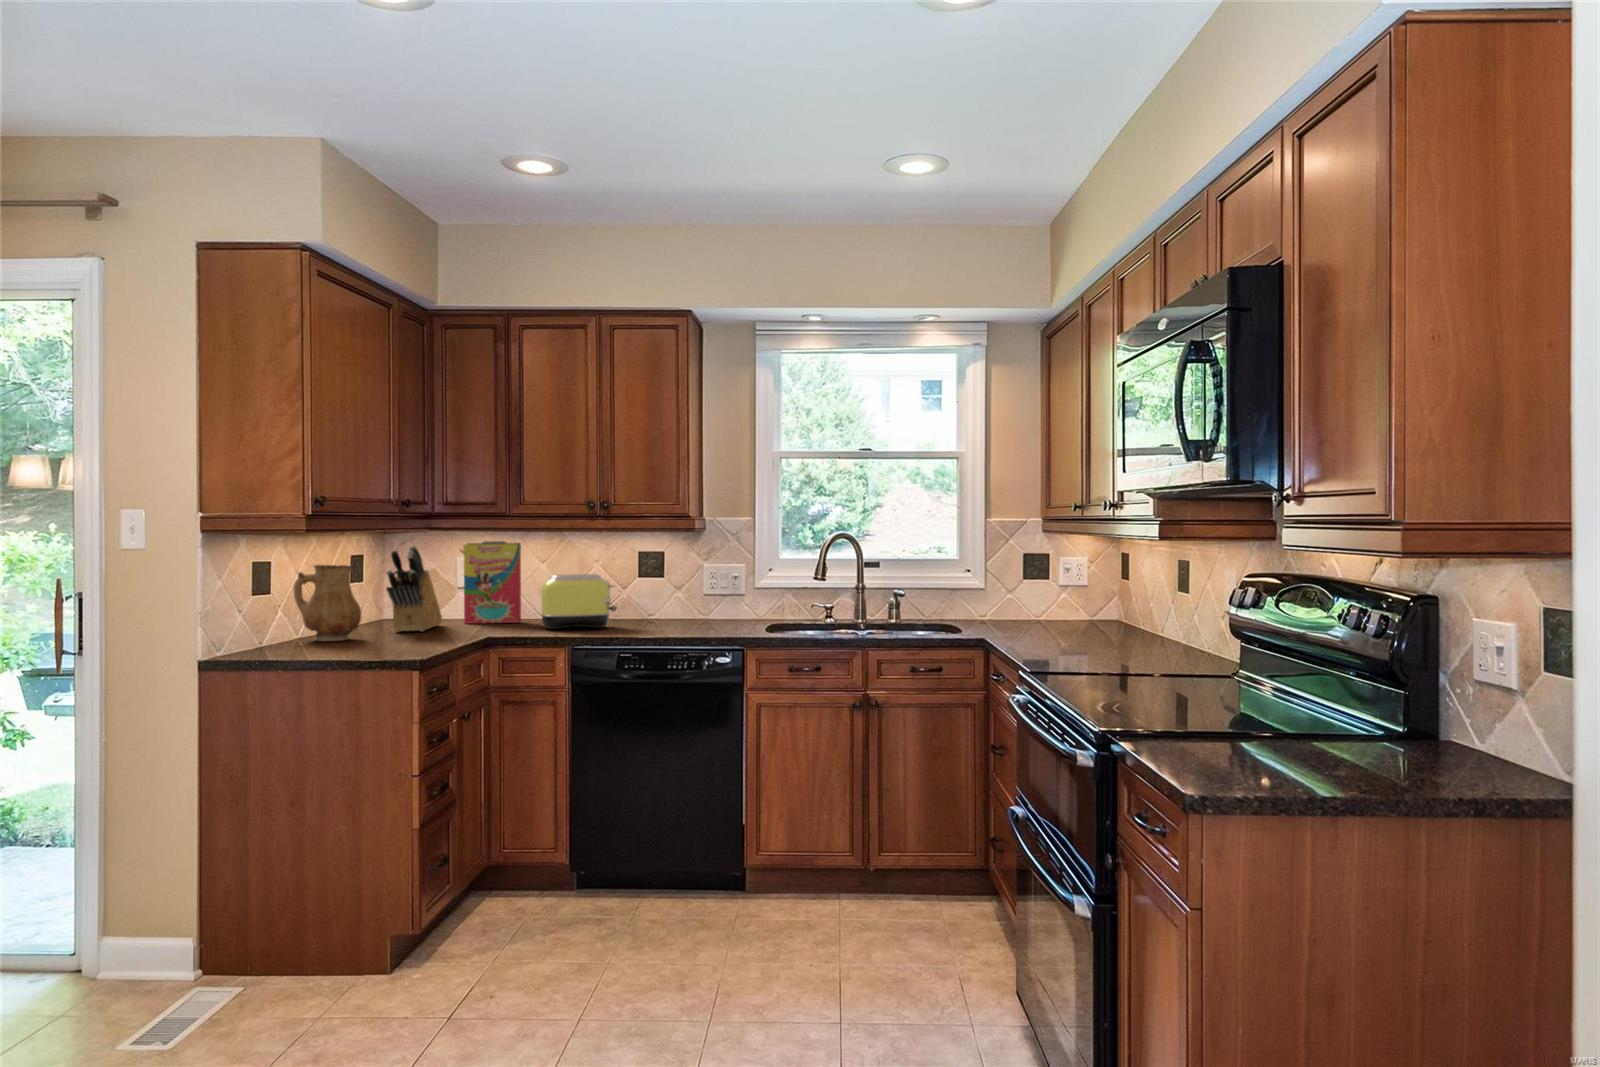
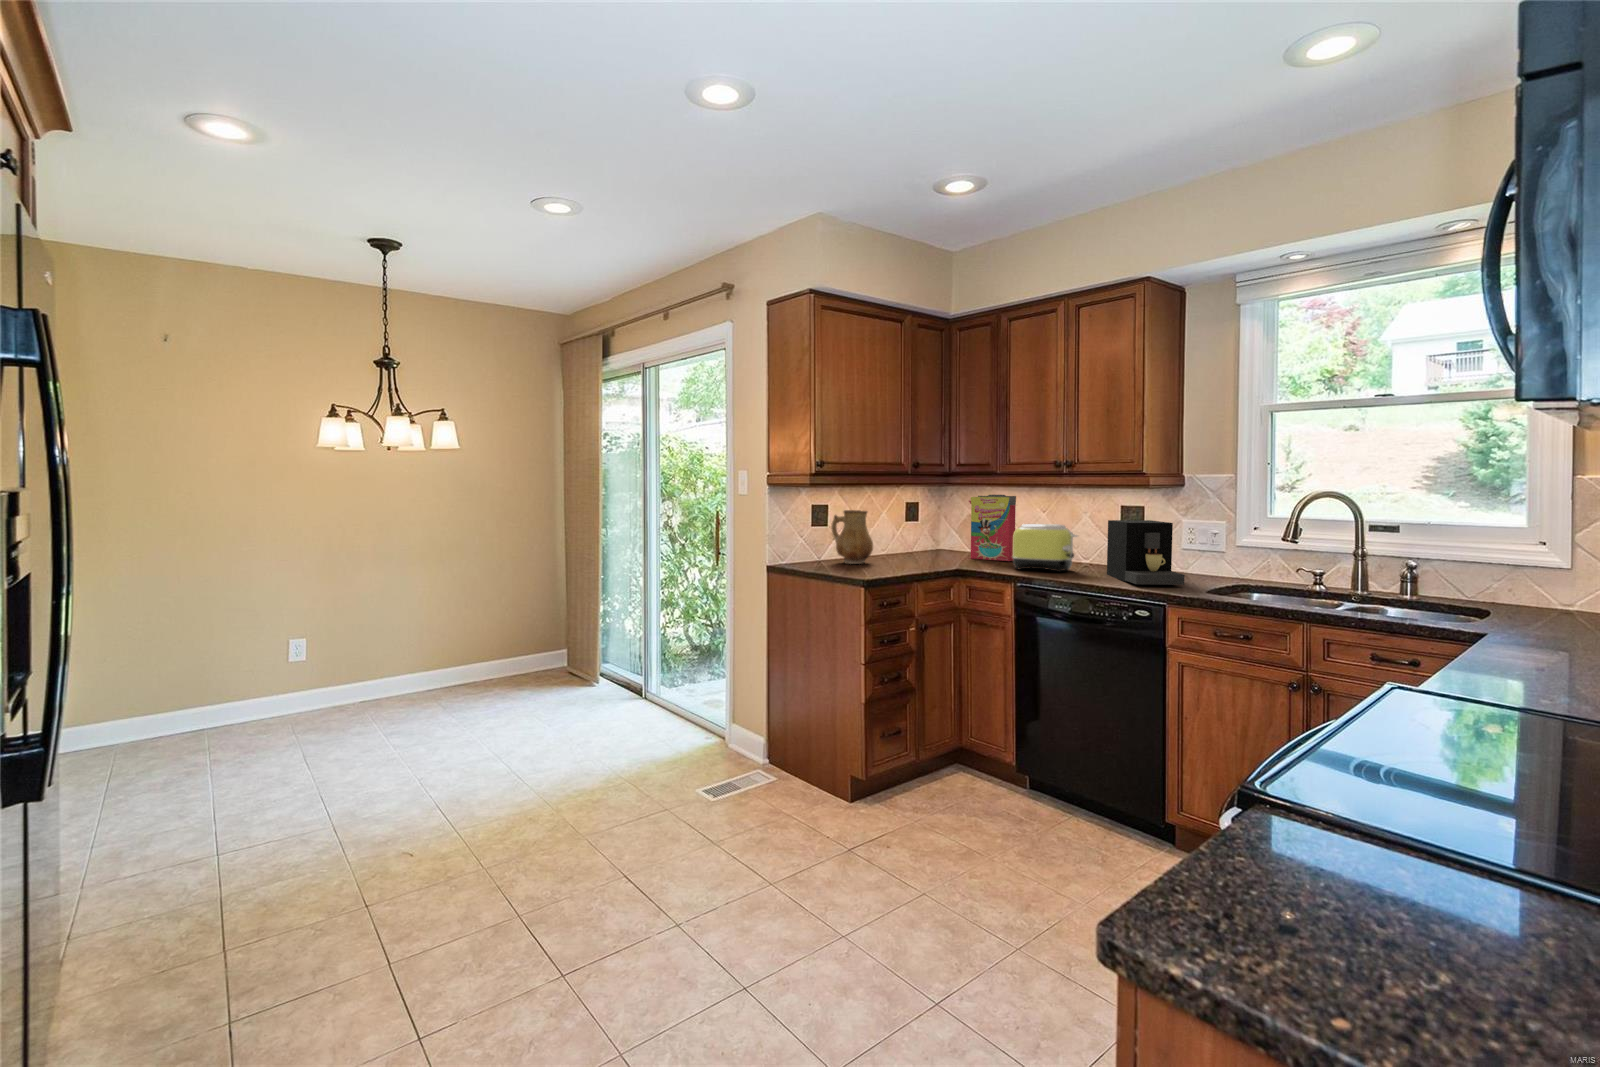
knife block: present [386,546,442,632] -> none [894,497,952,562]
coffee maker: none [646,566,739,632] -> present [1107,520,1185,585]

